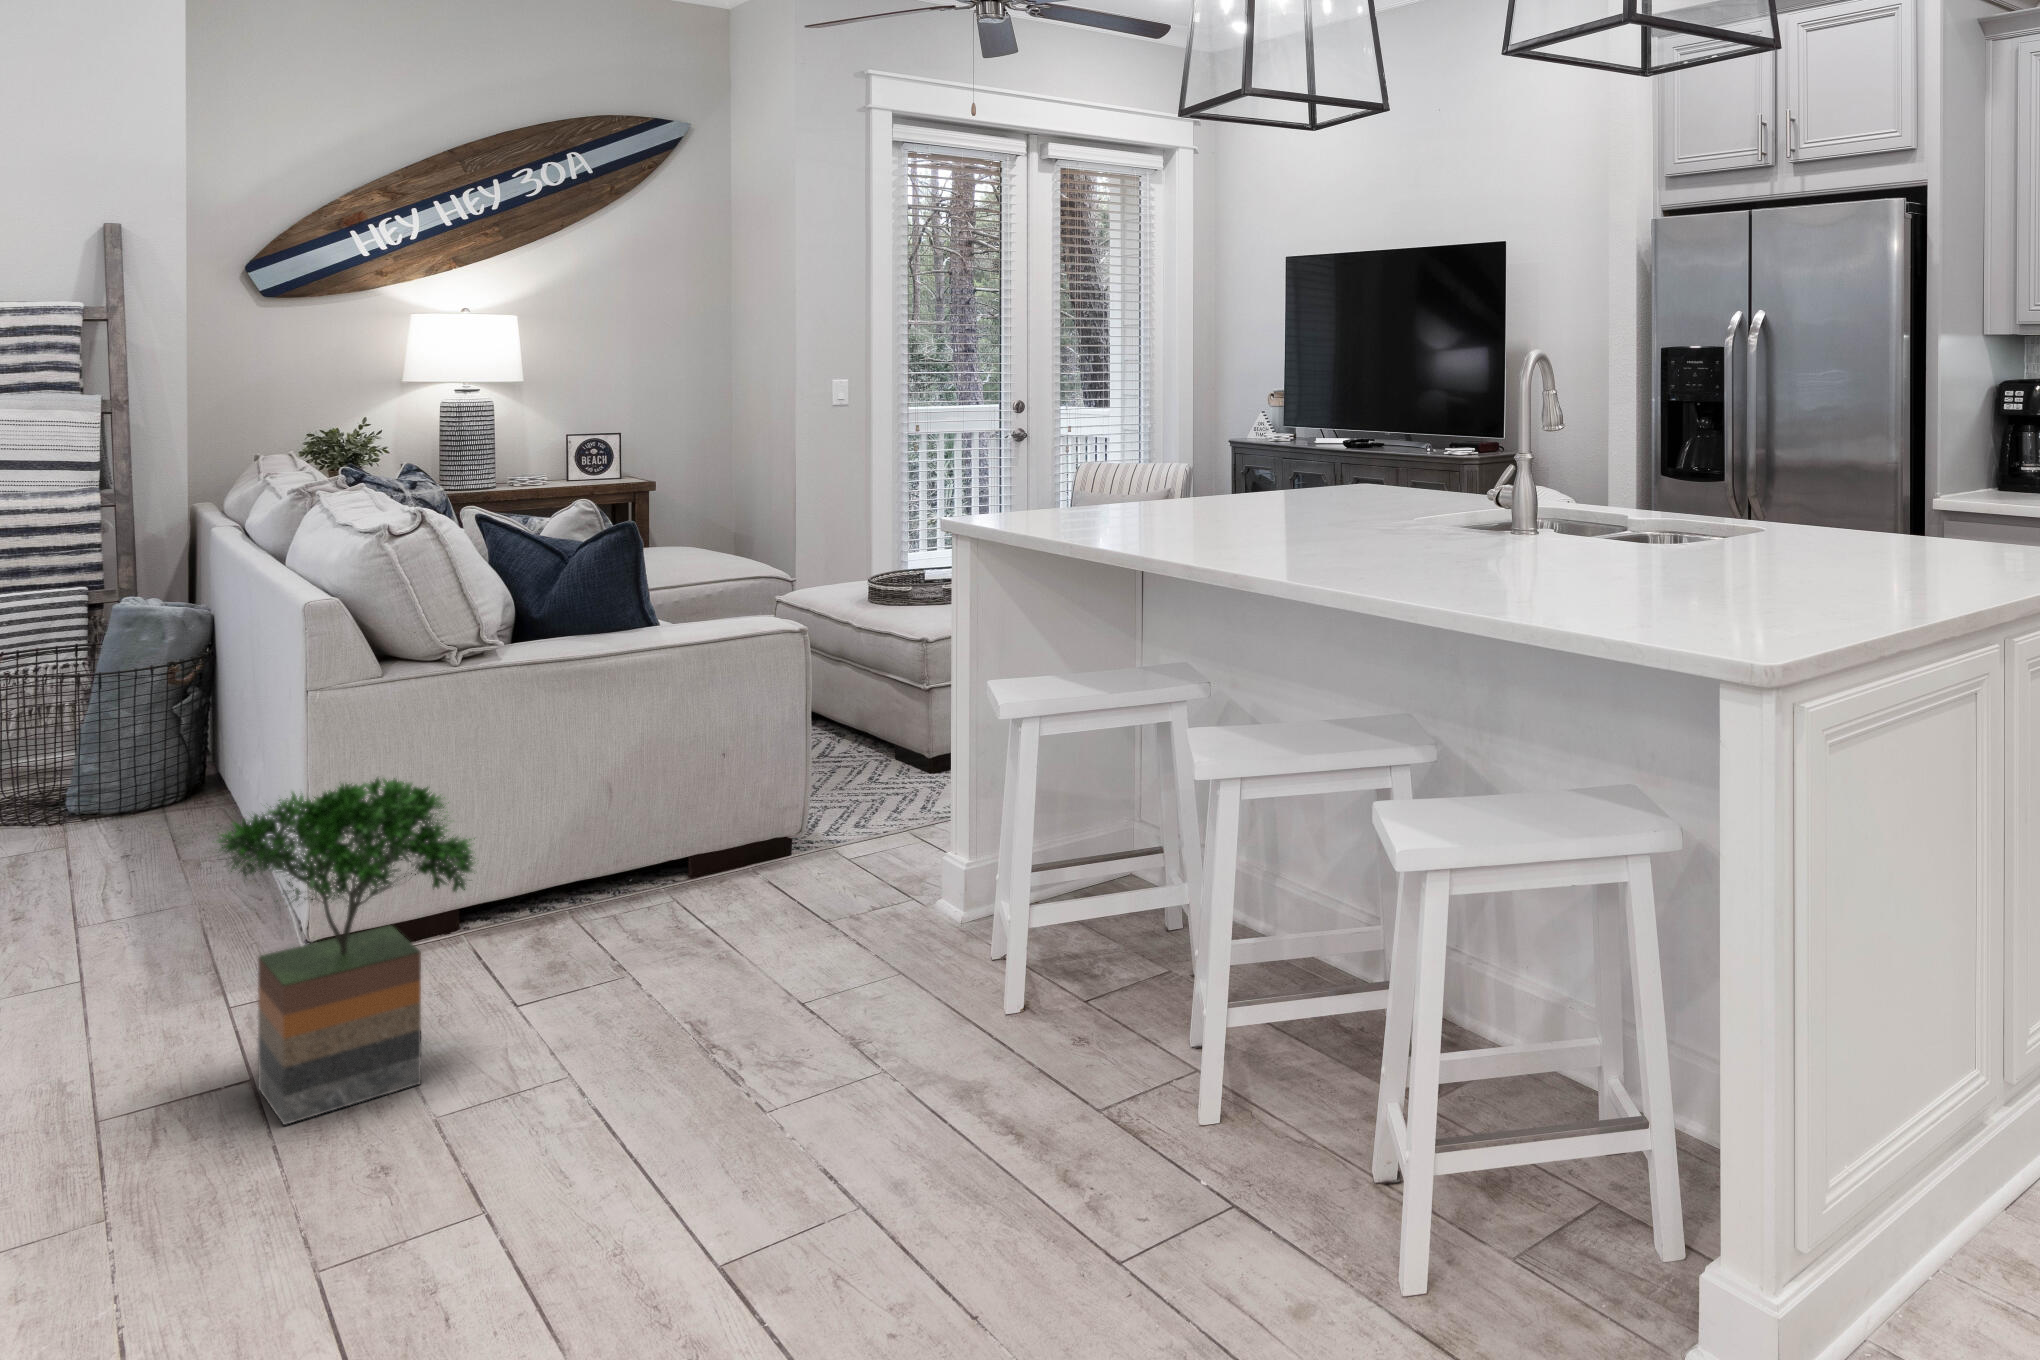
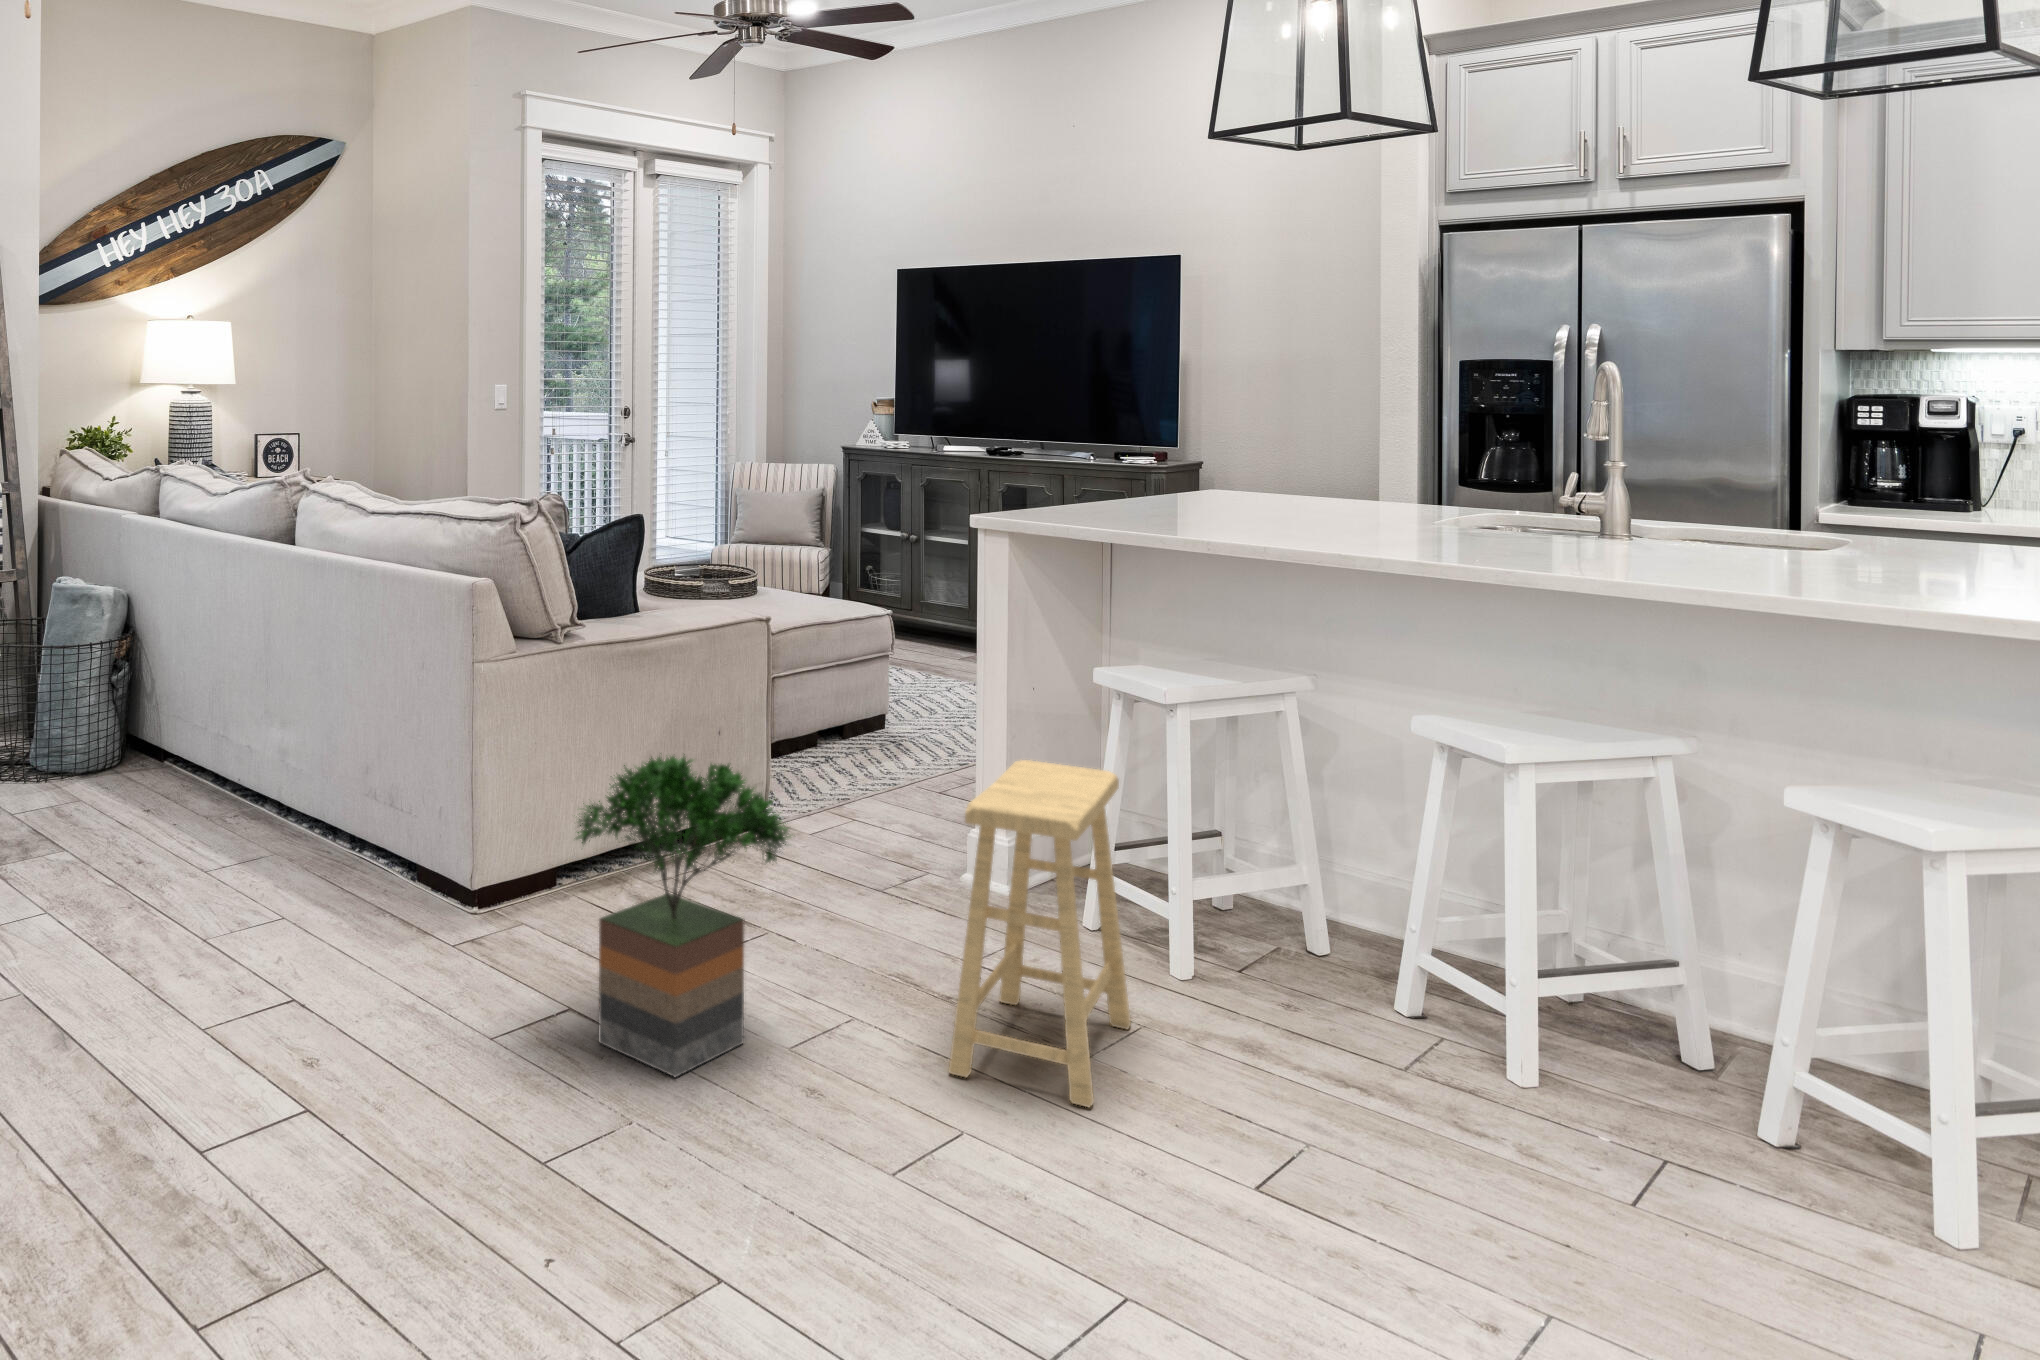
footstool: none [593,774,875,1142] -> present [949,760,1131,1107]

